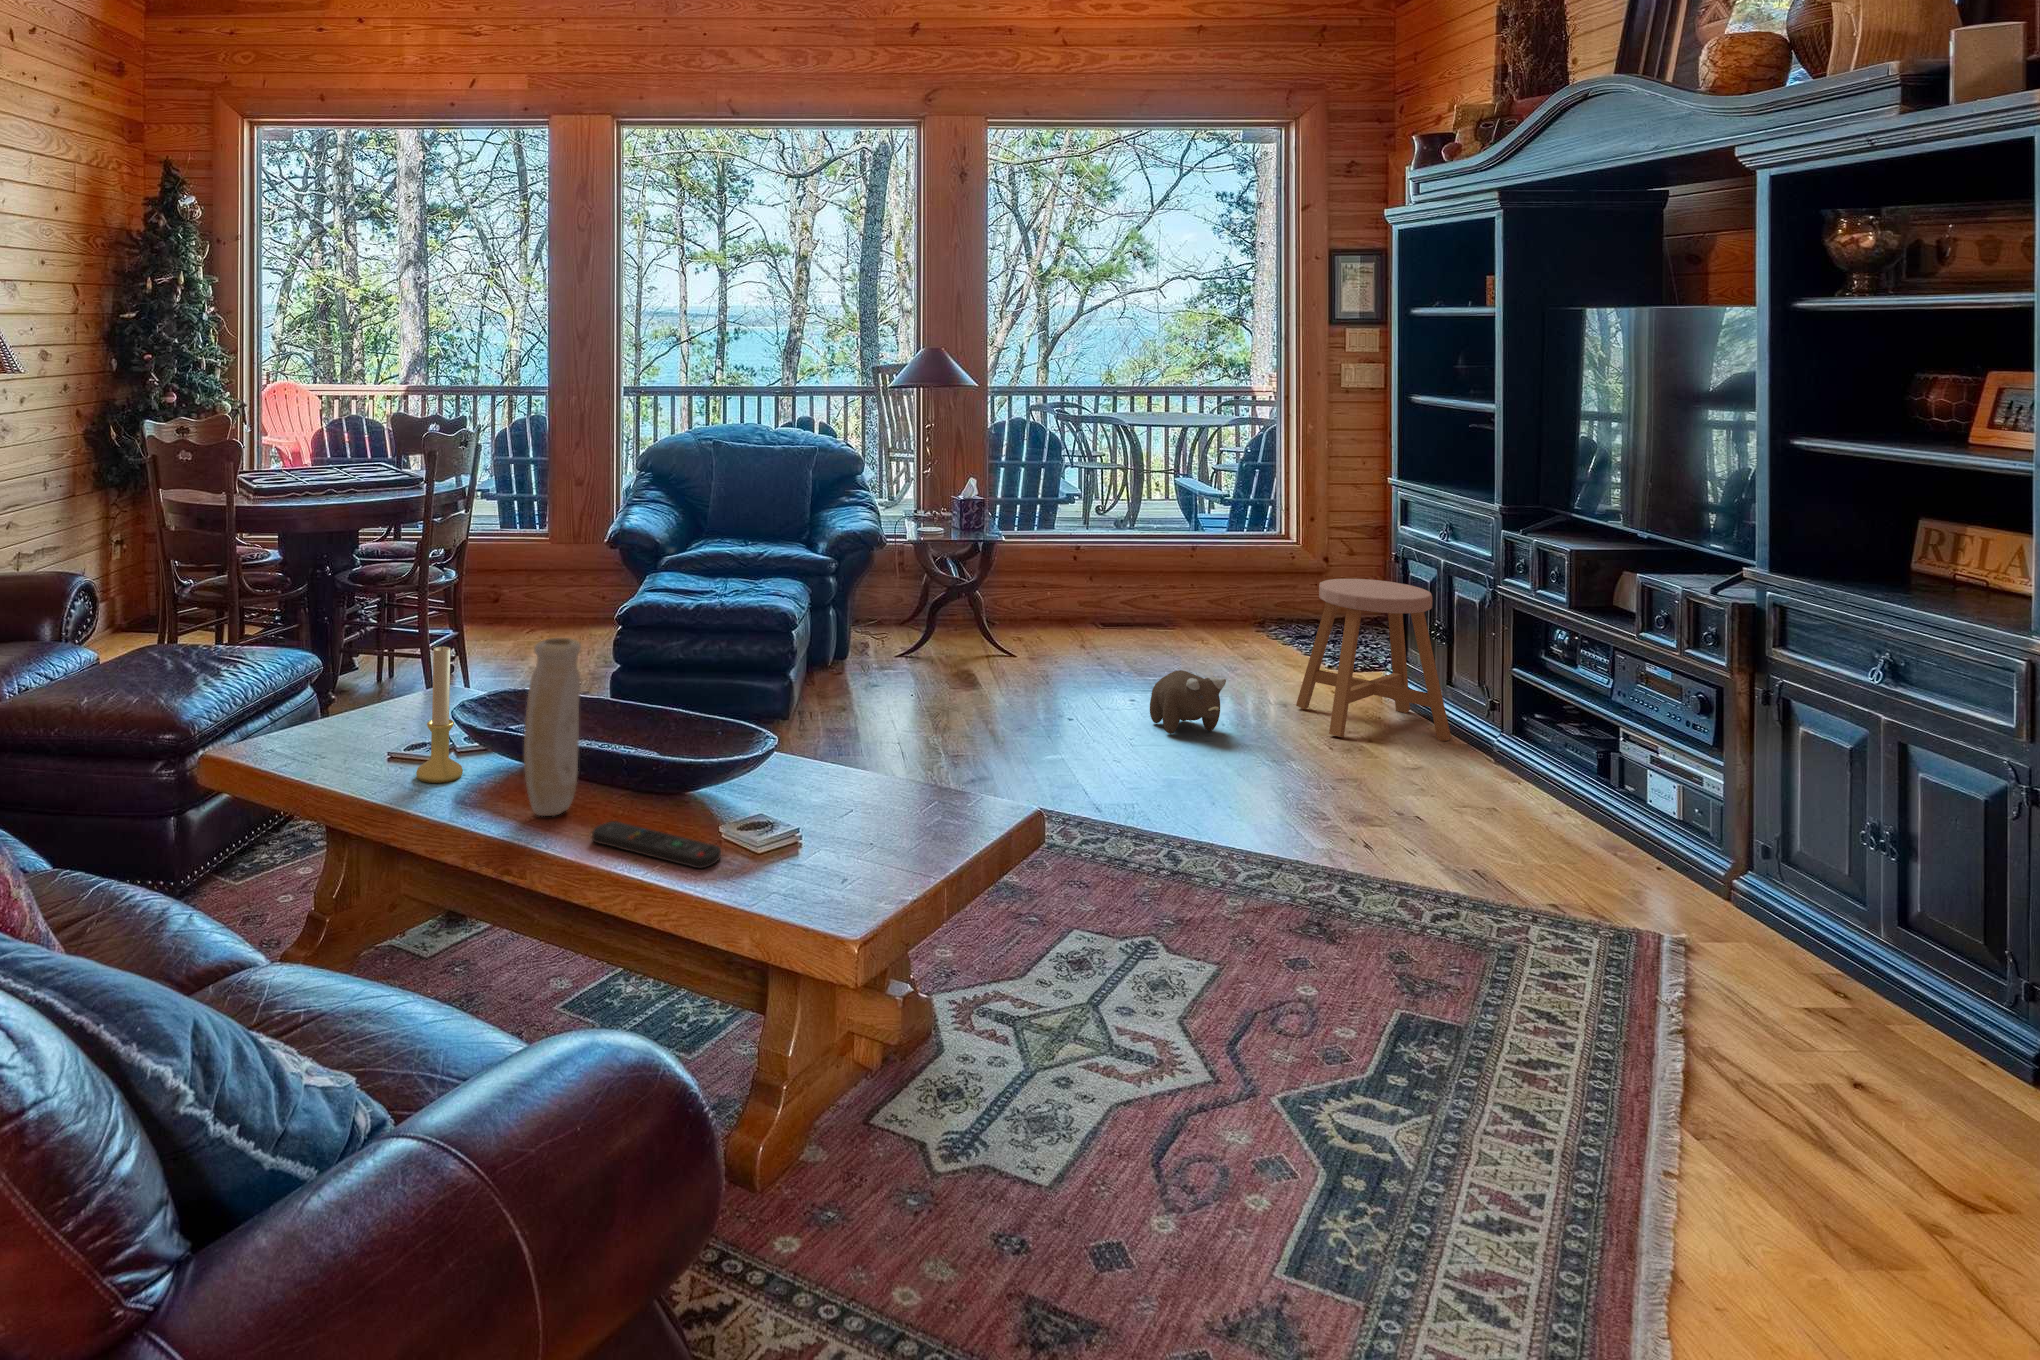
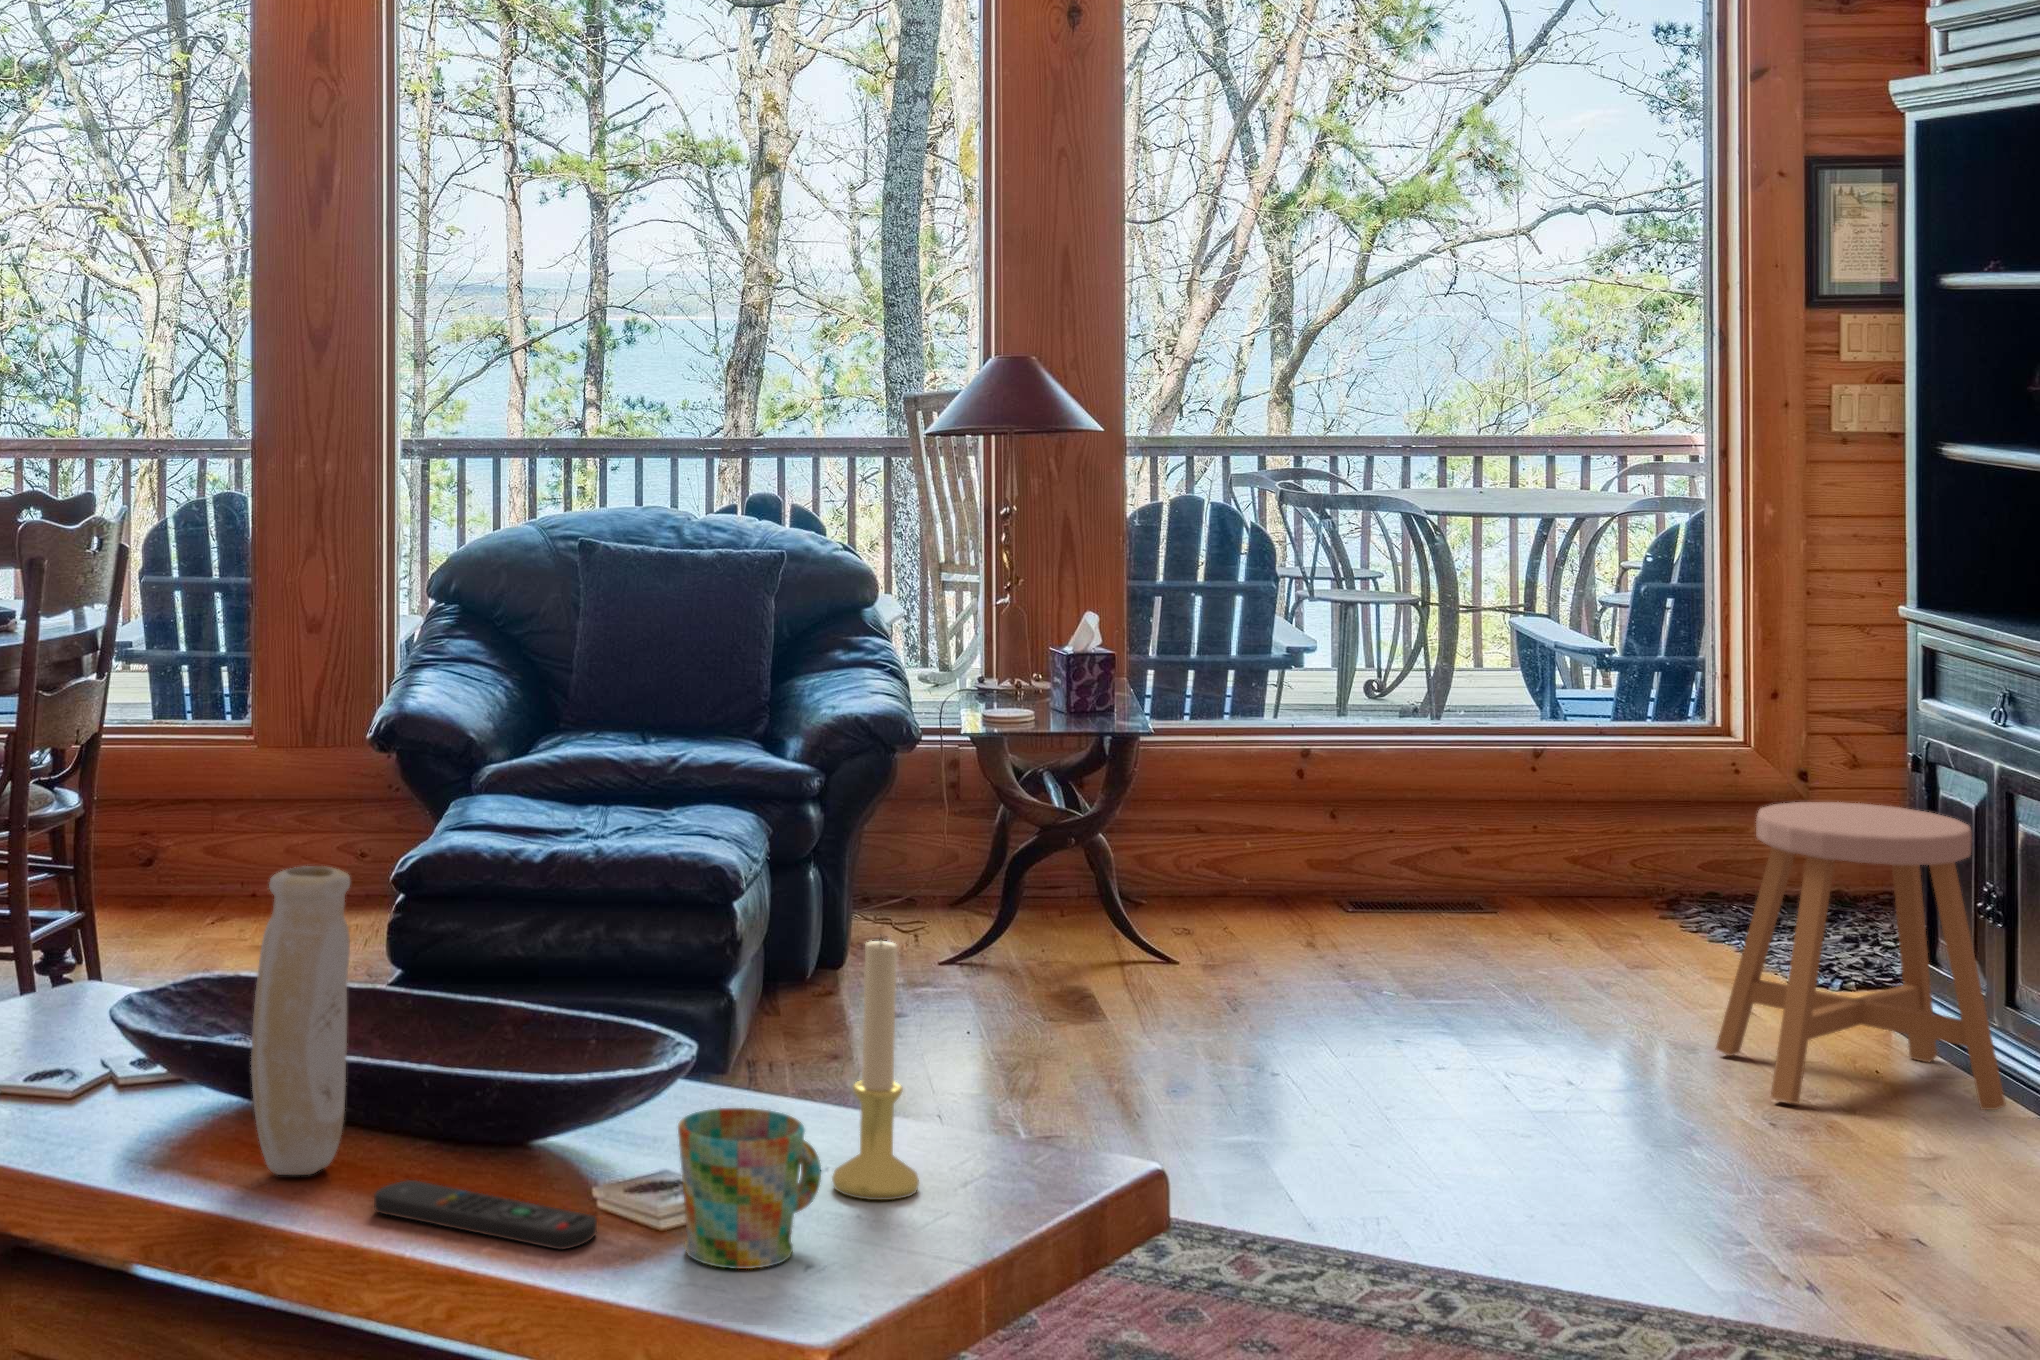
candle holder: present [416,644,463,783] -> present [832,940,919,1200]
plush toy: present [1150,670,1226,734] -> none [1427,978,1570,1099]
mug: none [768,784,851,883] -> present [678,1108,821,1269]

